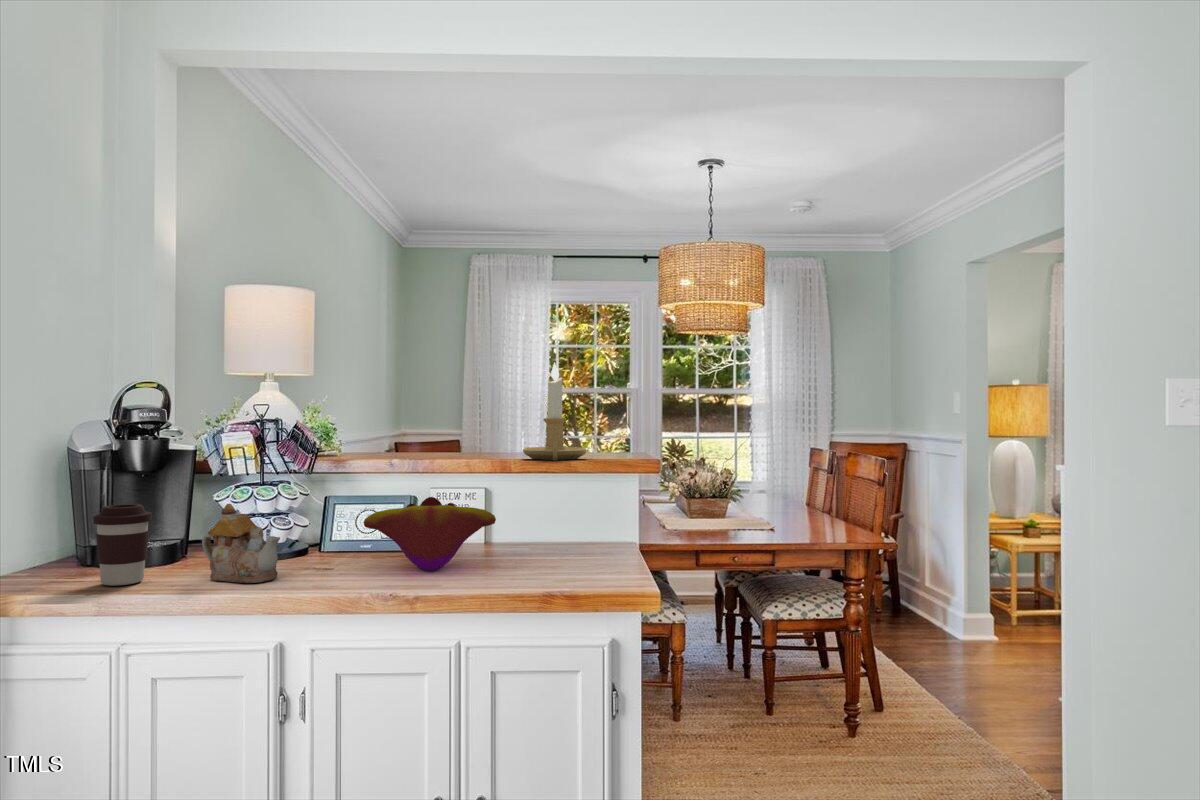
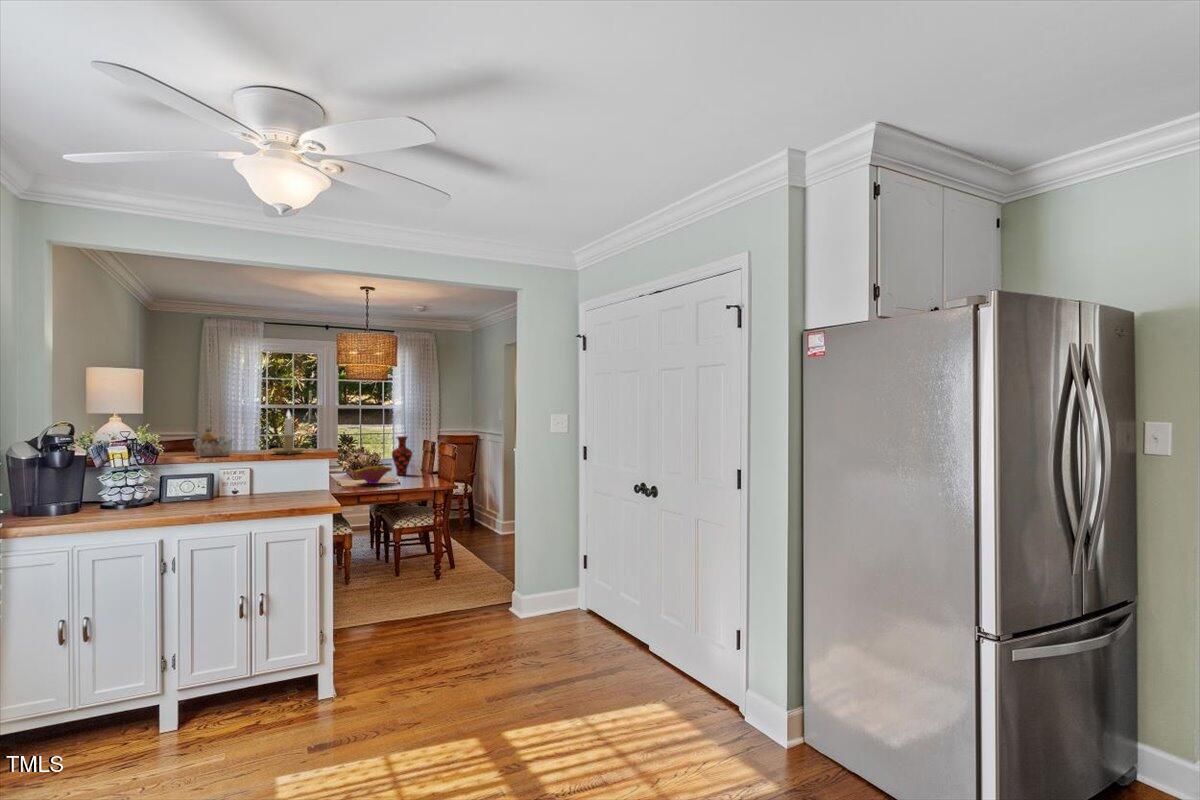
vase: none [754,438,792,513] -> present [392,436,412,475]
decorative bowl: present [364,497,496,570] -> present [354,465,392,484]
coffee cup: present [93,504,152,586] -> none [45,484,79,522]
teapot: present [202,504,280,583] -> present [194,428,233,456]

